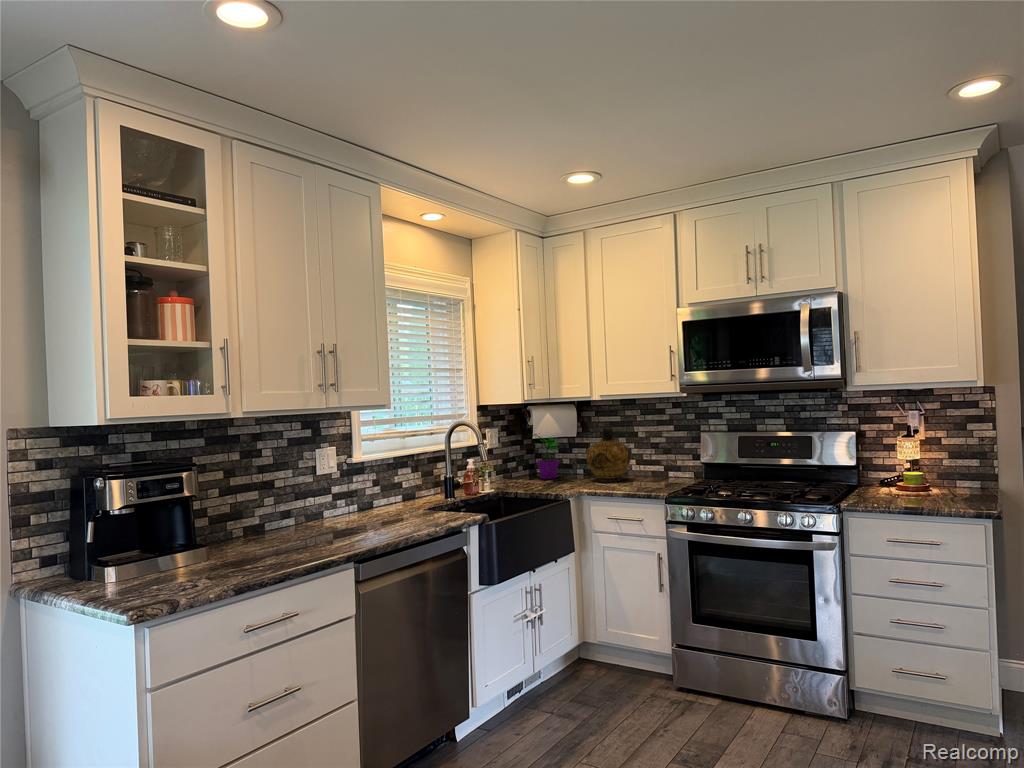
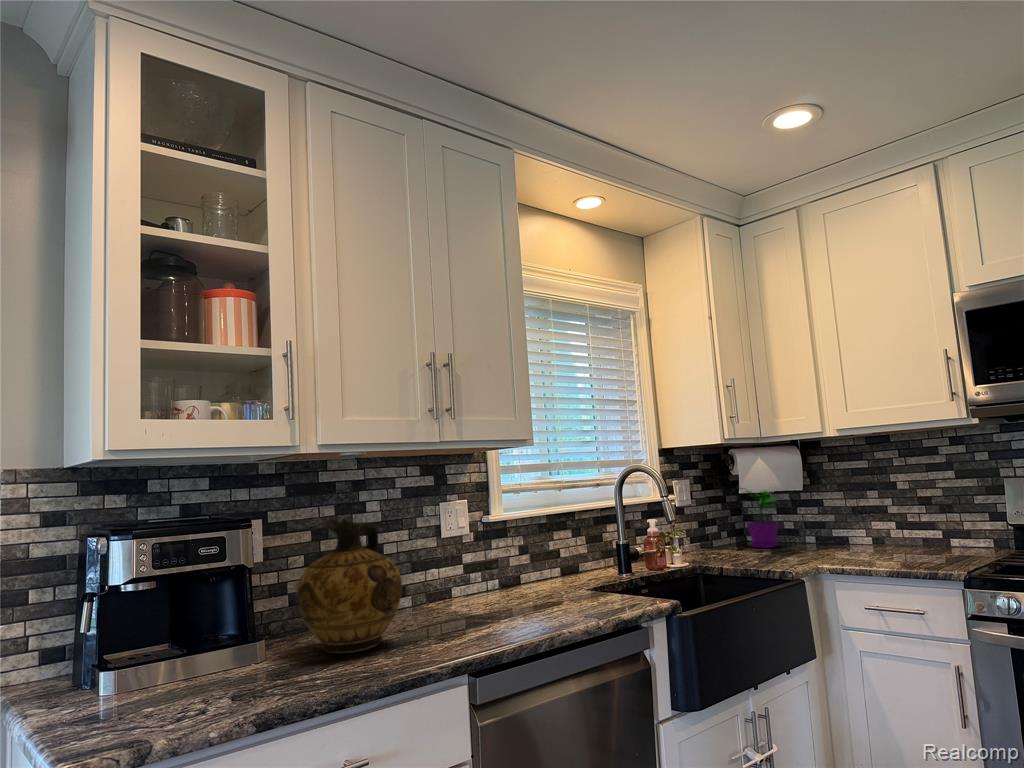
ceramic jug: present [586,426,631,482] -> present [297,519,402,653]

